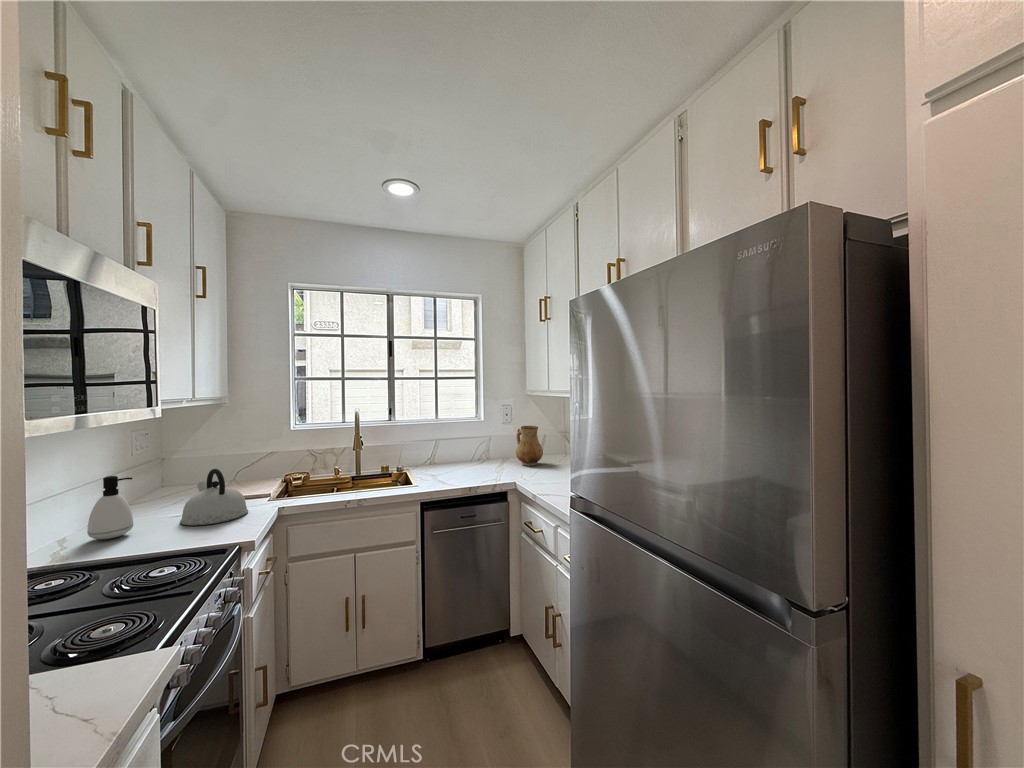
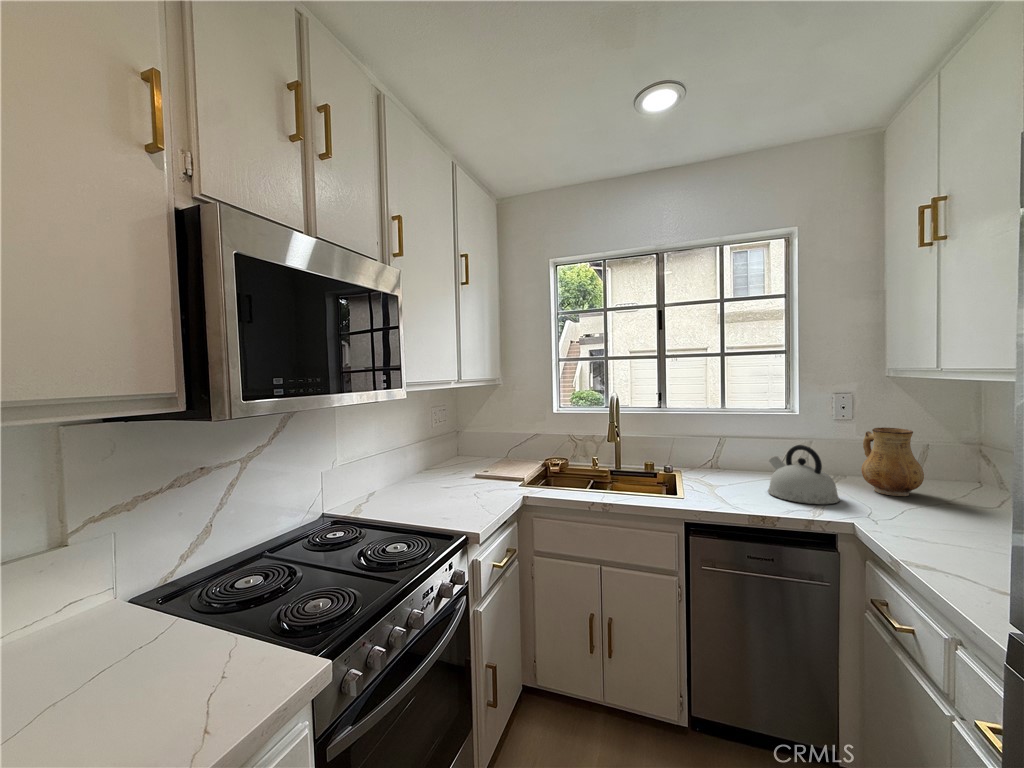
kettle: present [180,469,248,525] -> present [768,445,840,504]
soap dispenser: present [87,476,133,539] -> none [380,445,409,499]

